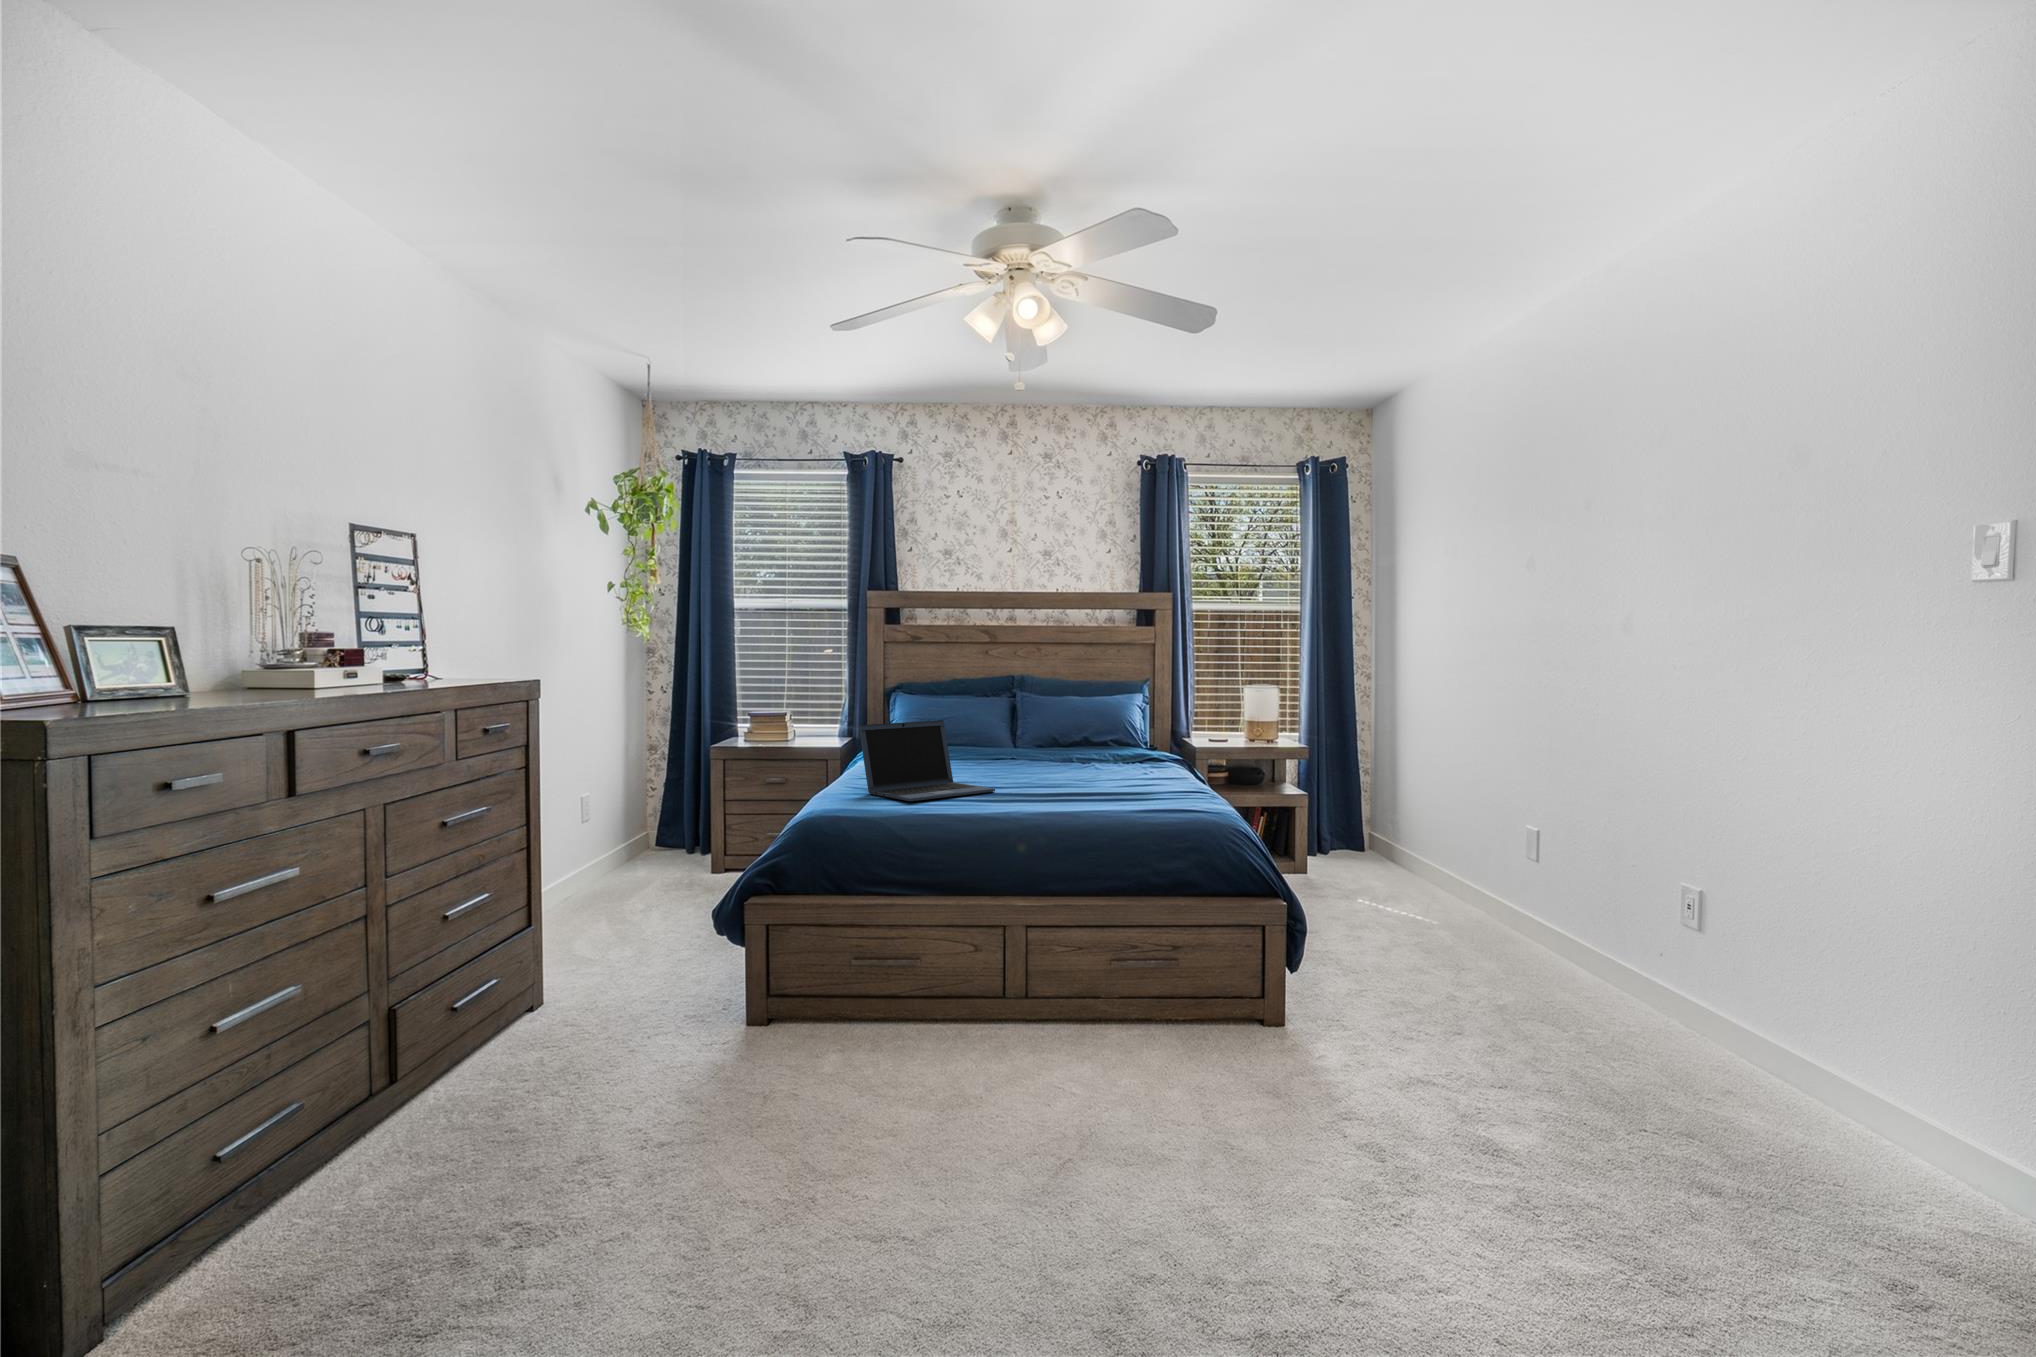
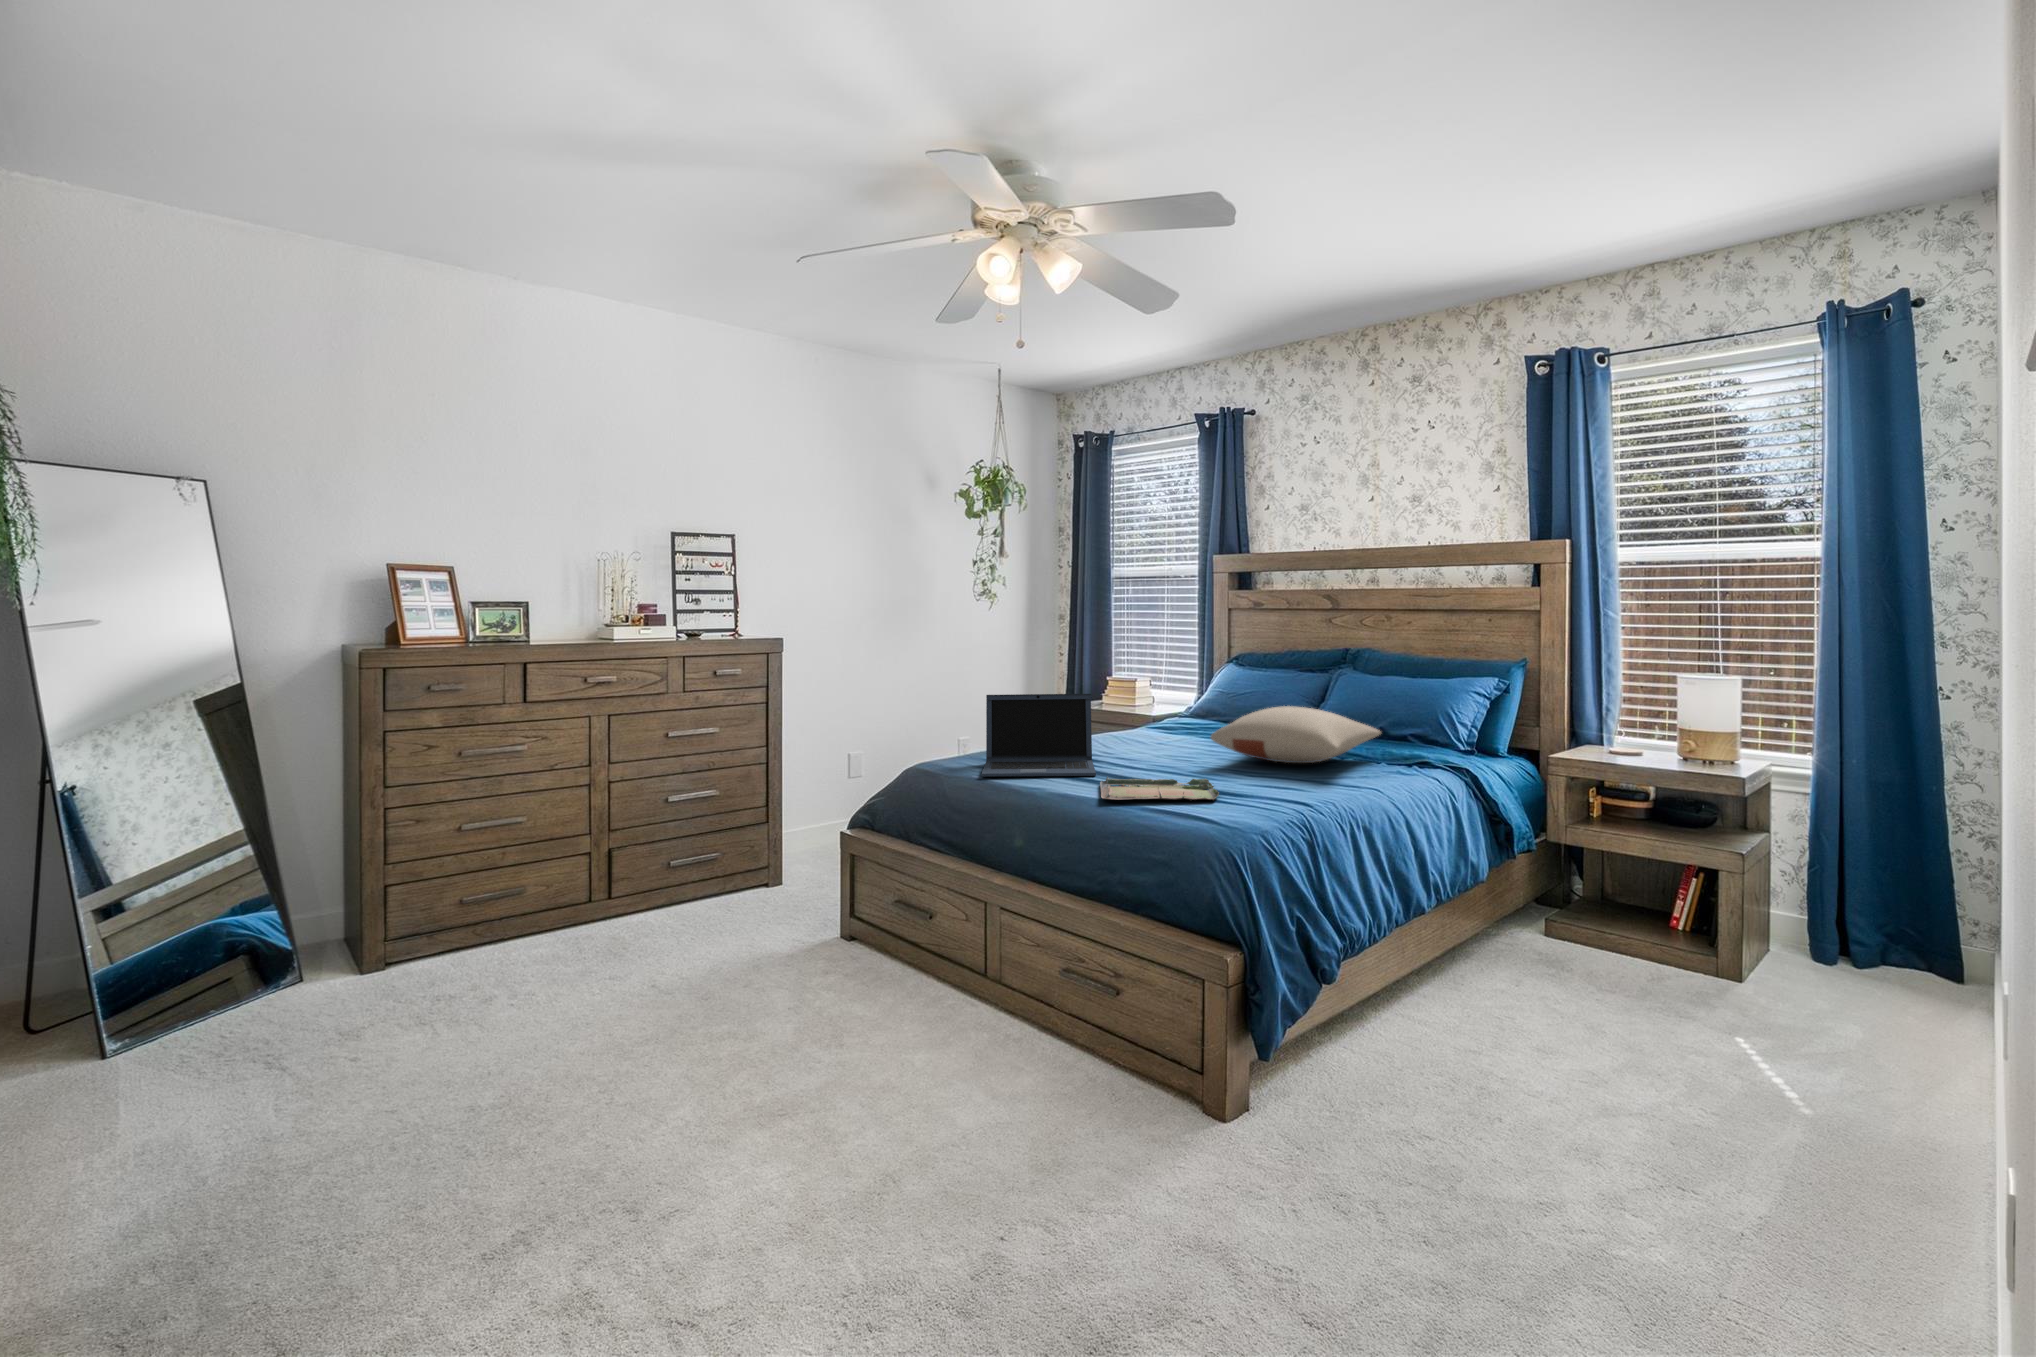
pillow: none [1043,724,1160,769] -> present [1211,706,1381,763]
tray: none [1019,782,1133,802] -> present [1100,776,1219,801]

